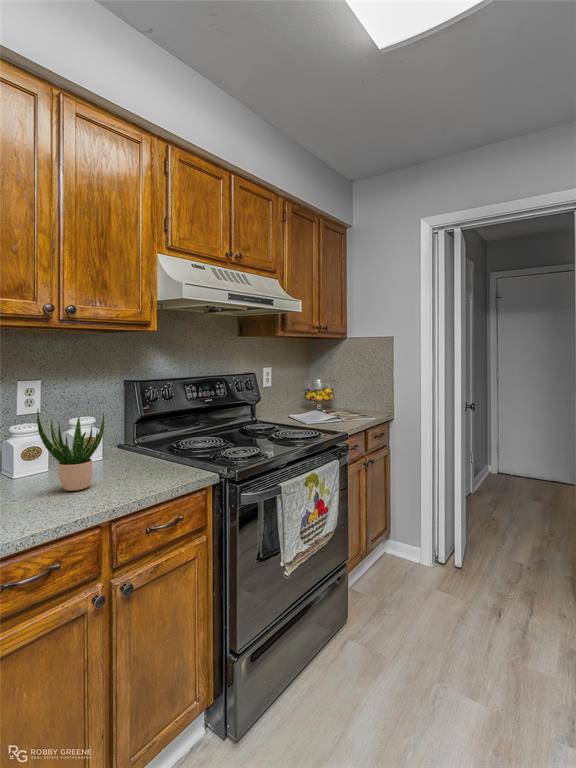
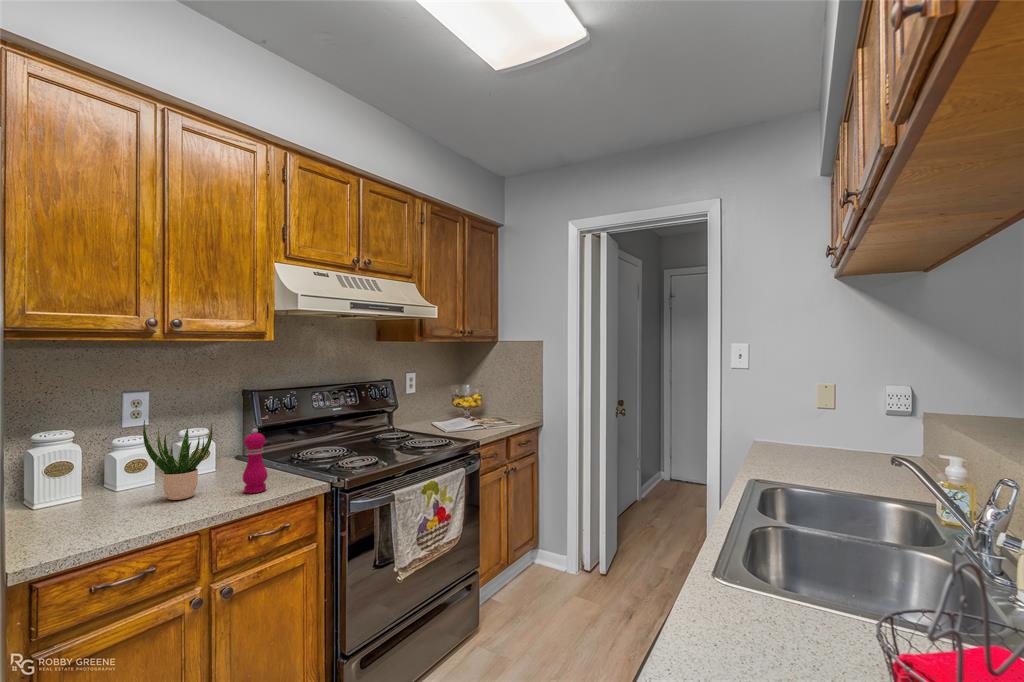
pepper mill: none [137,419,161,485] -> present [243,429,268,493]

